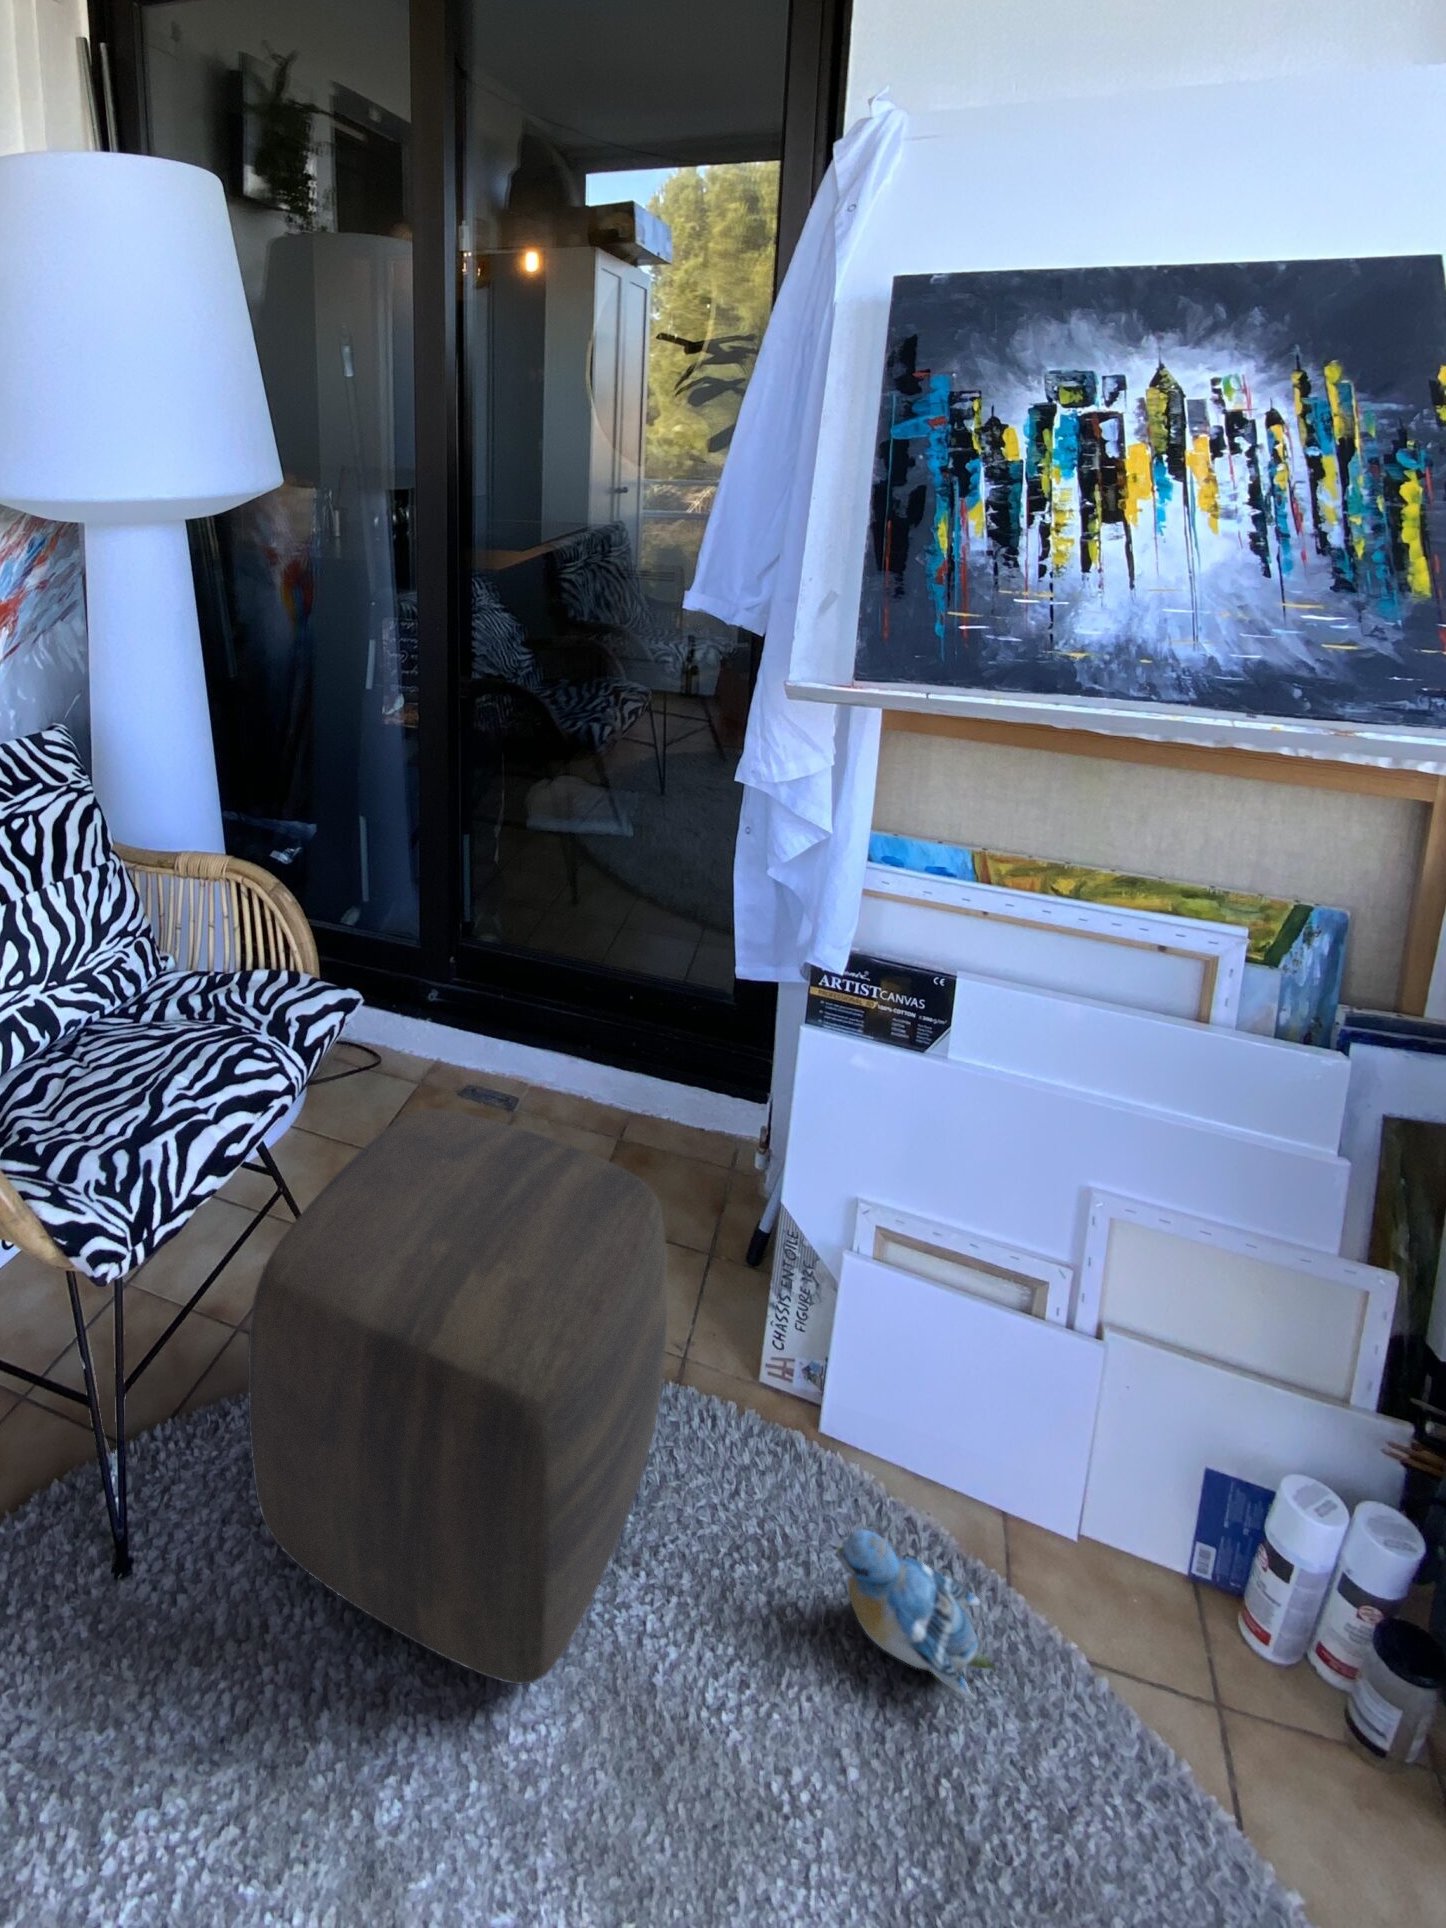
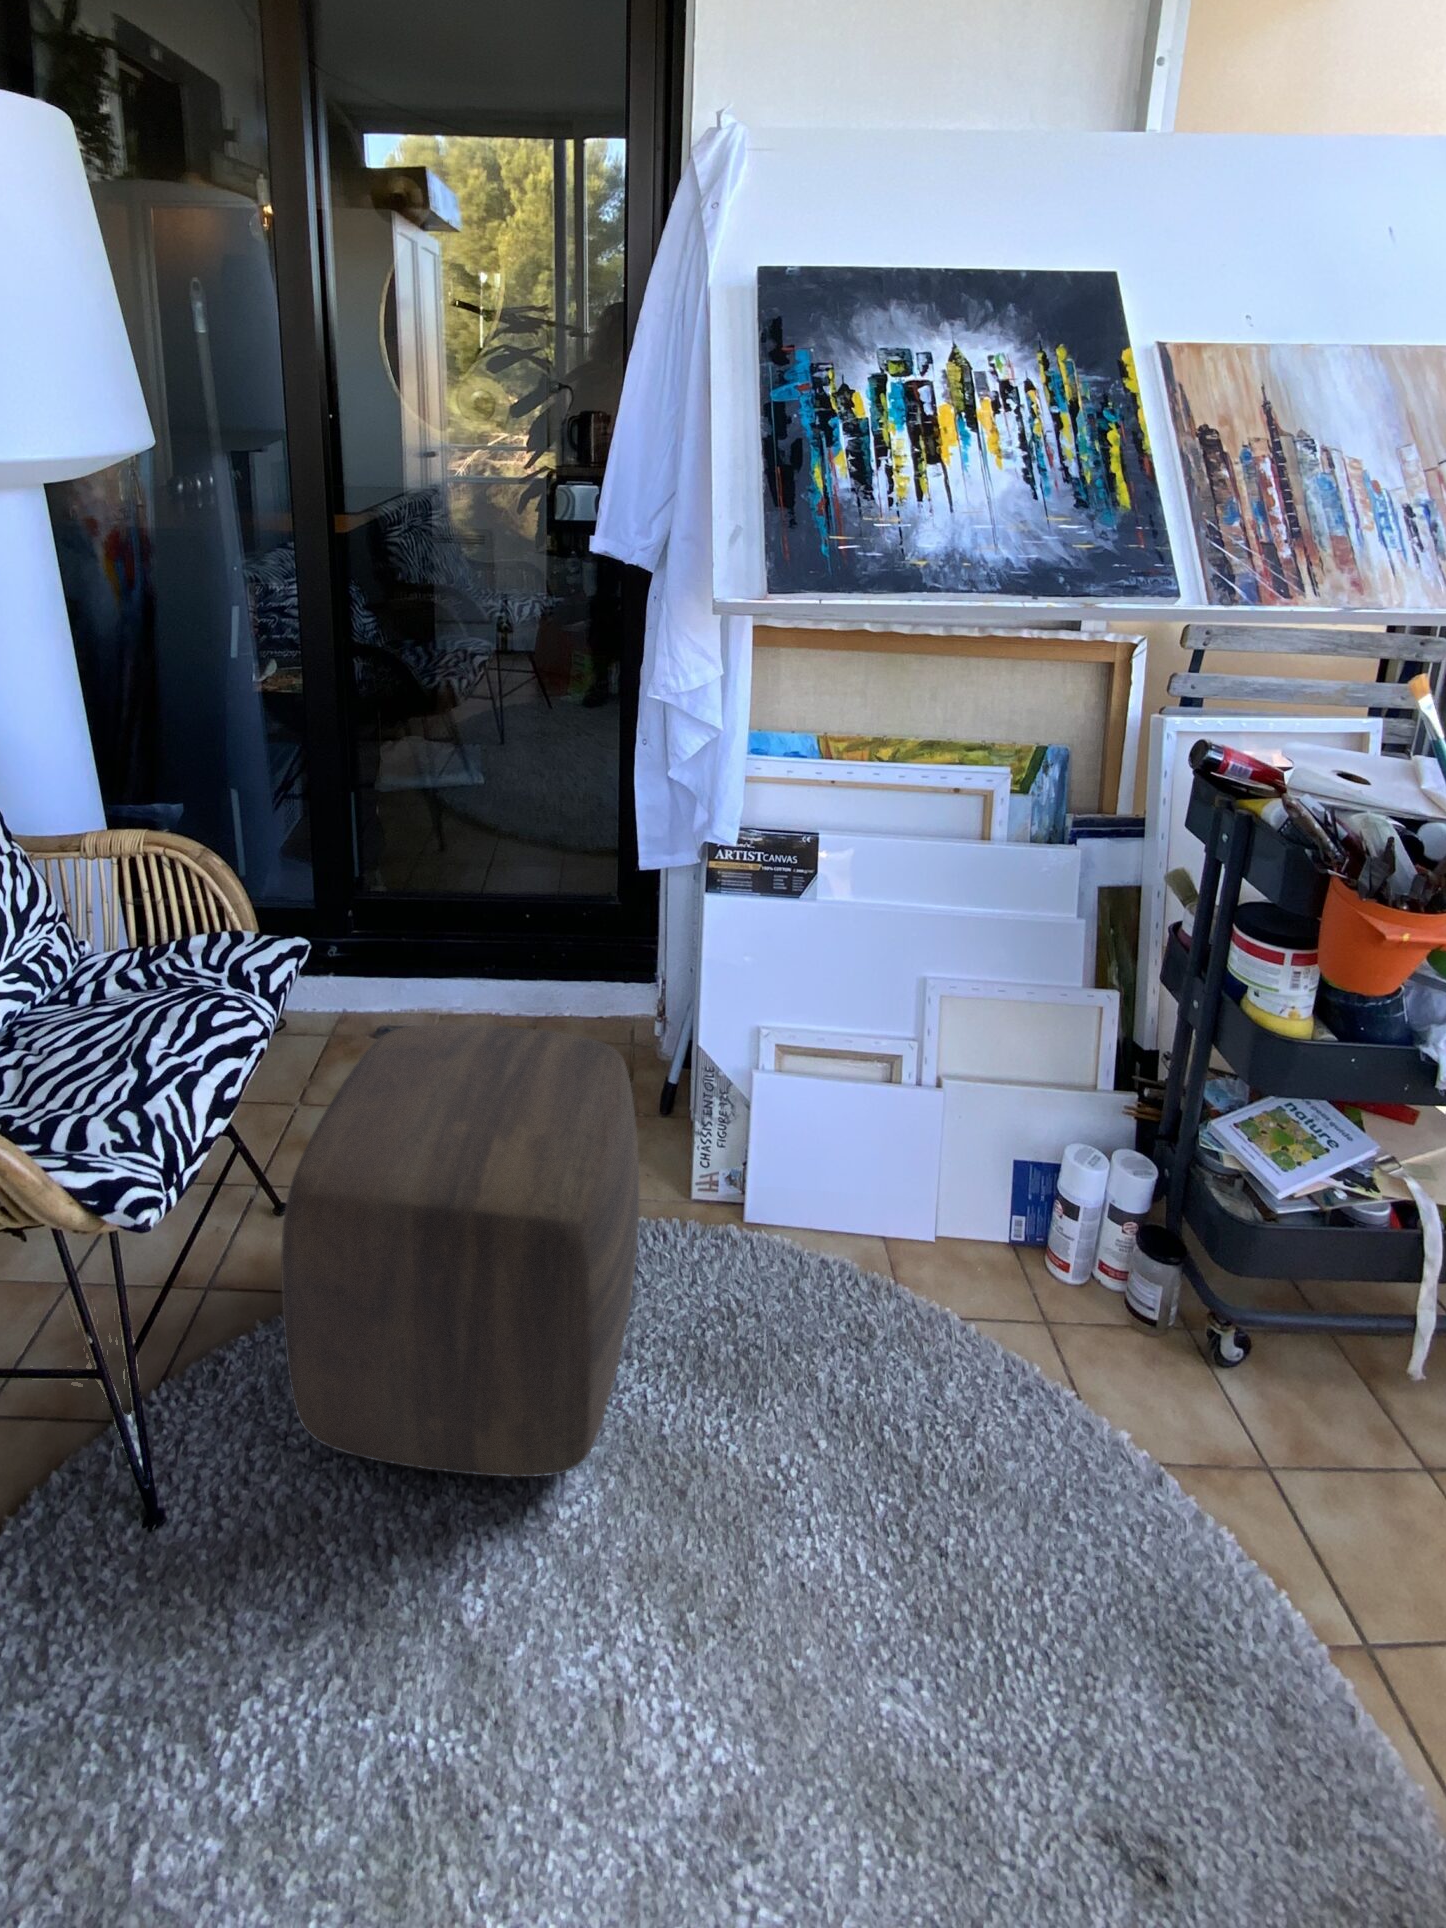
plush toy: present [838,1529,996,1700] -> none [788,1271,907,1367]

